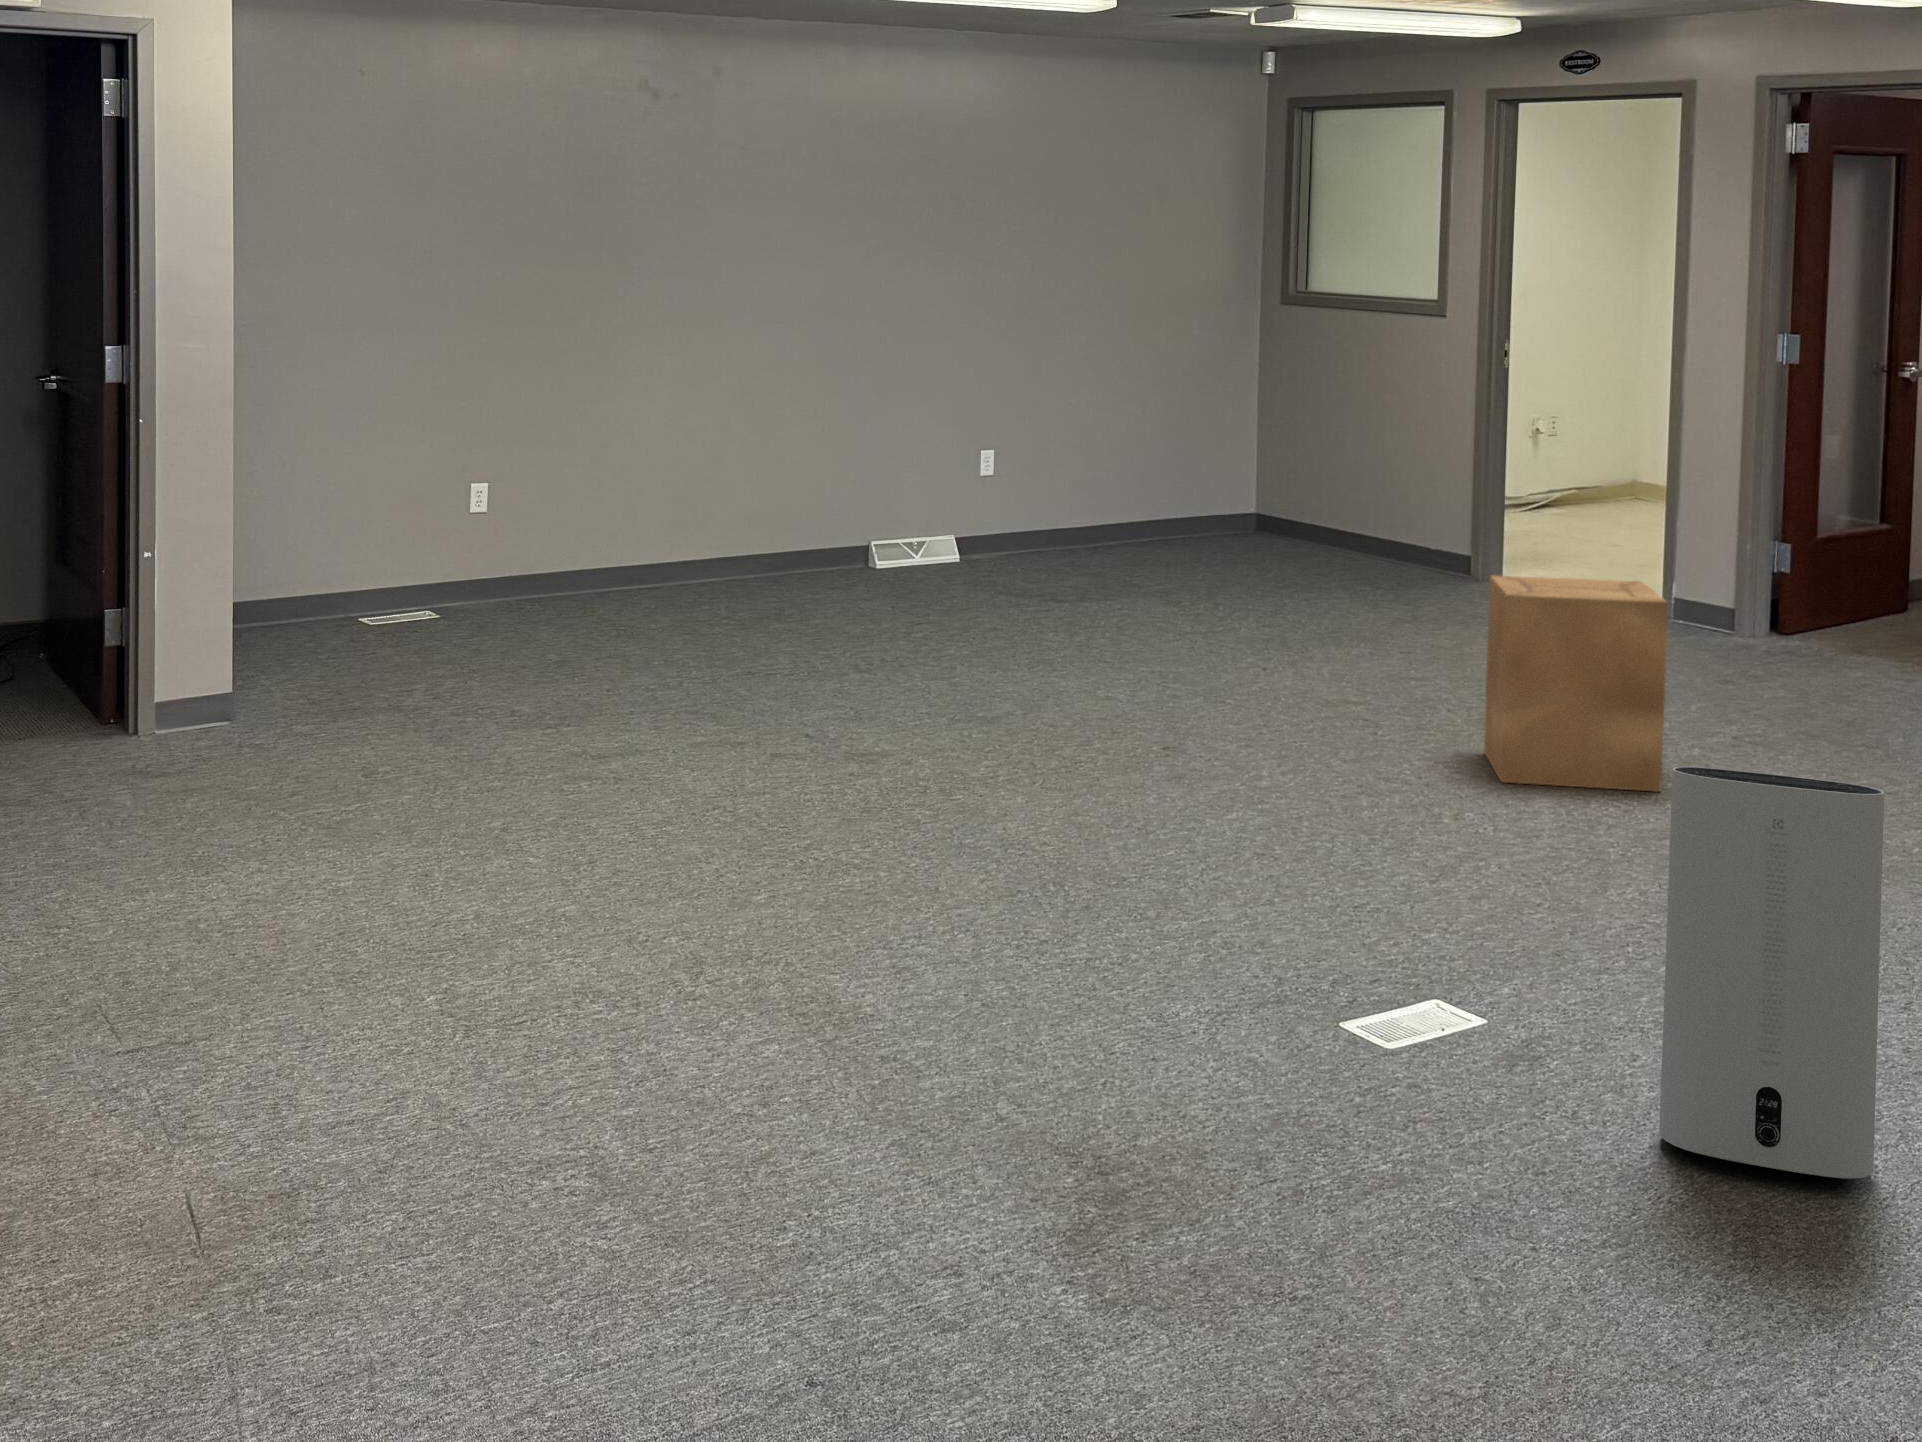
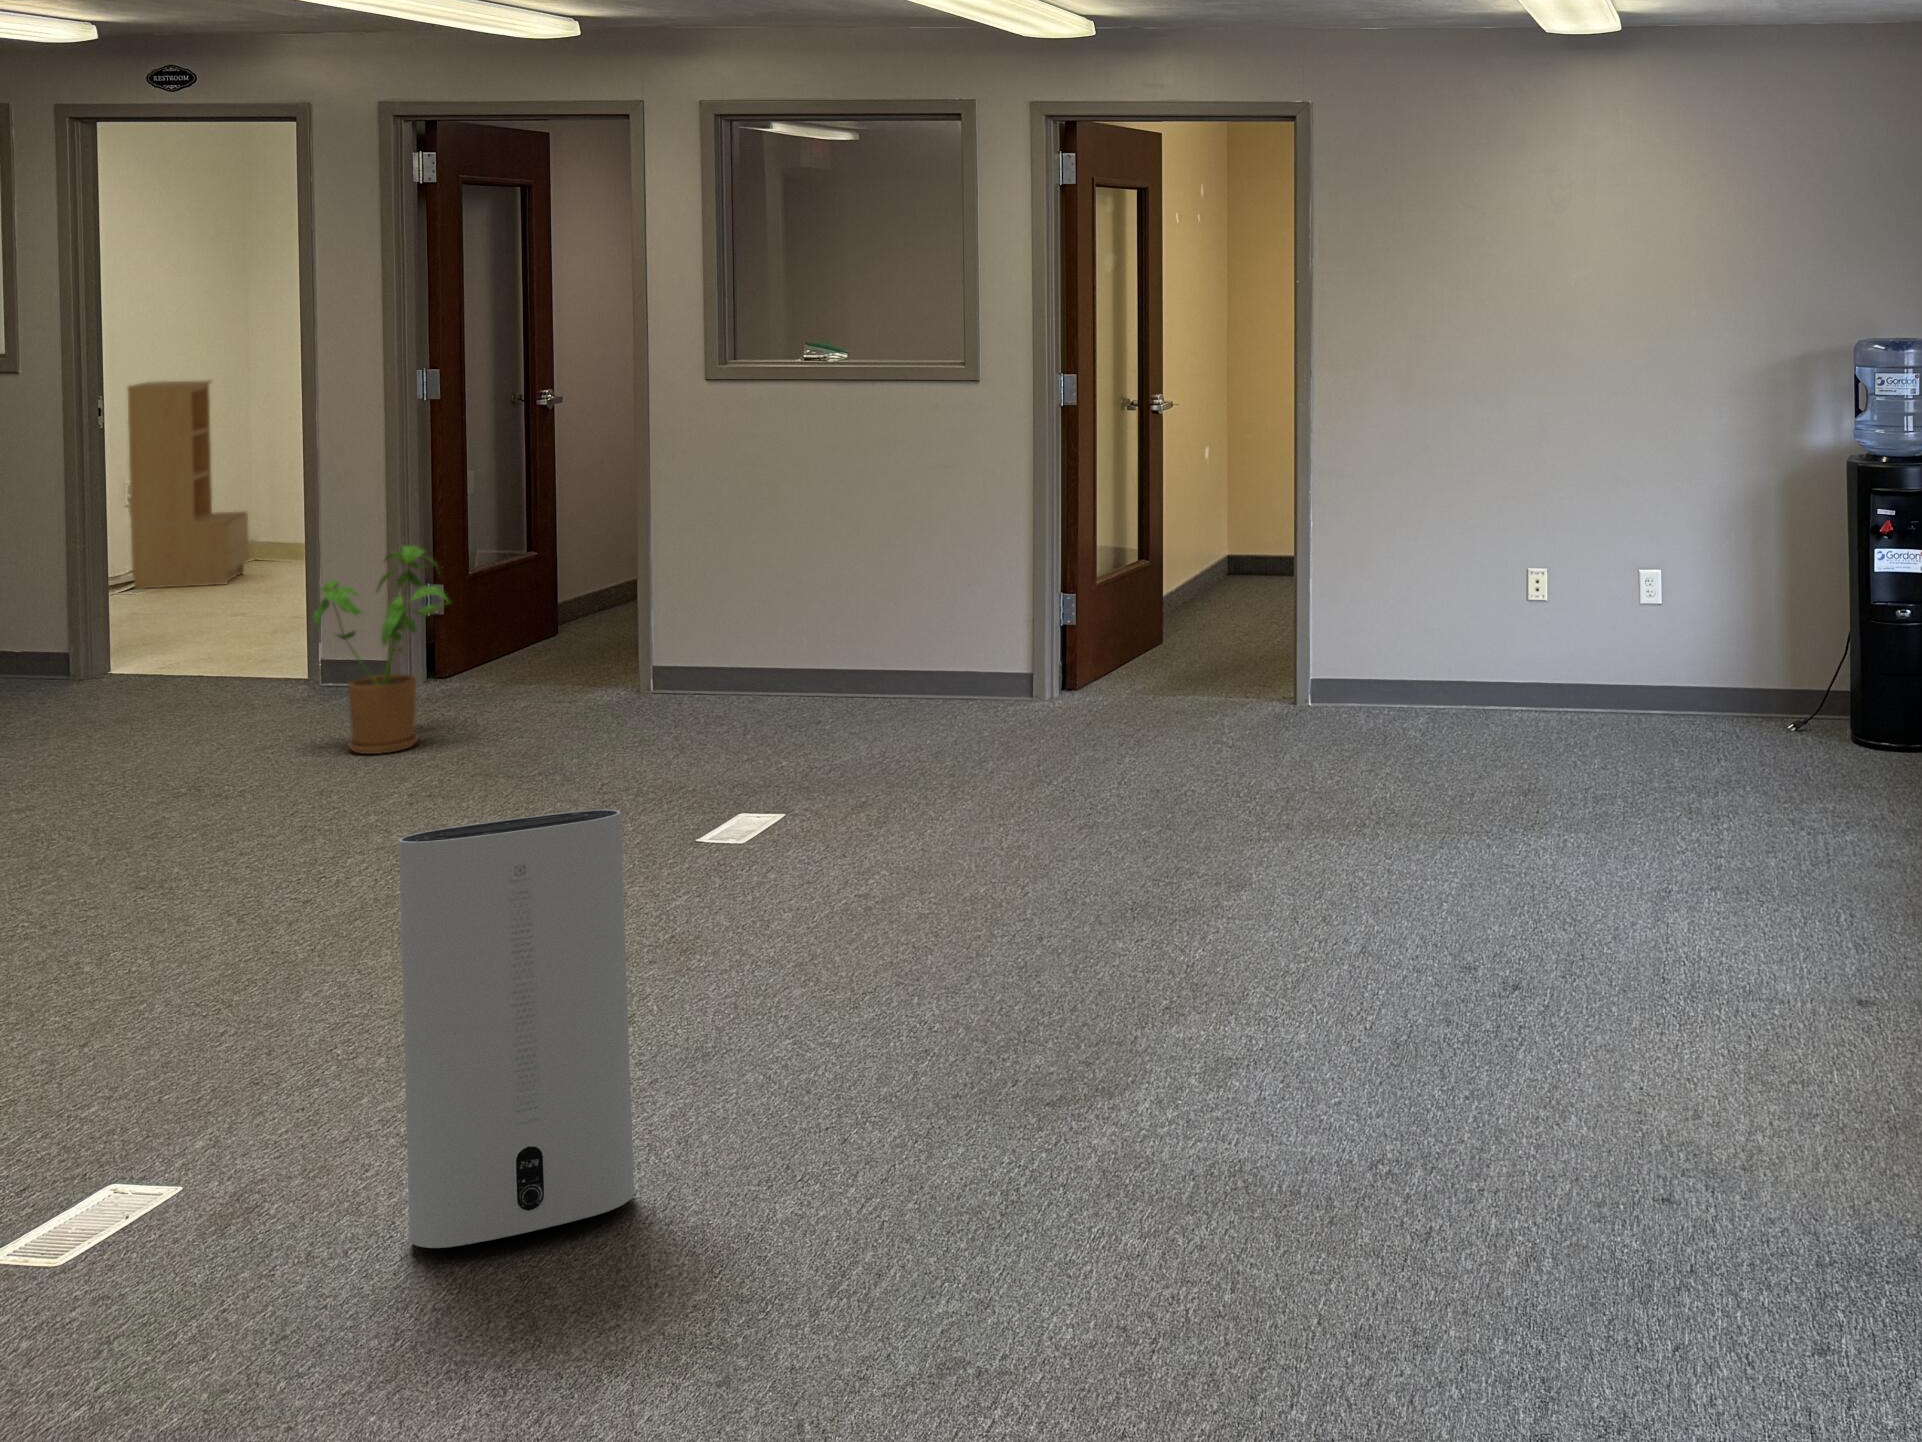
bookshelf: none [1532,330,1630,518] -> present [127,380,249,589]
house plant: none [1661,502,1787,697] -> present [314,546,449,754]
cardboard box: present [1484,575,1668,792] -> none [114,645,343,906]

